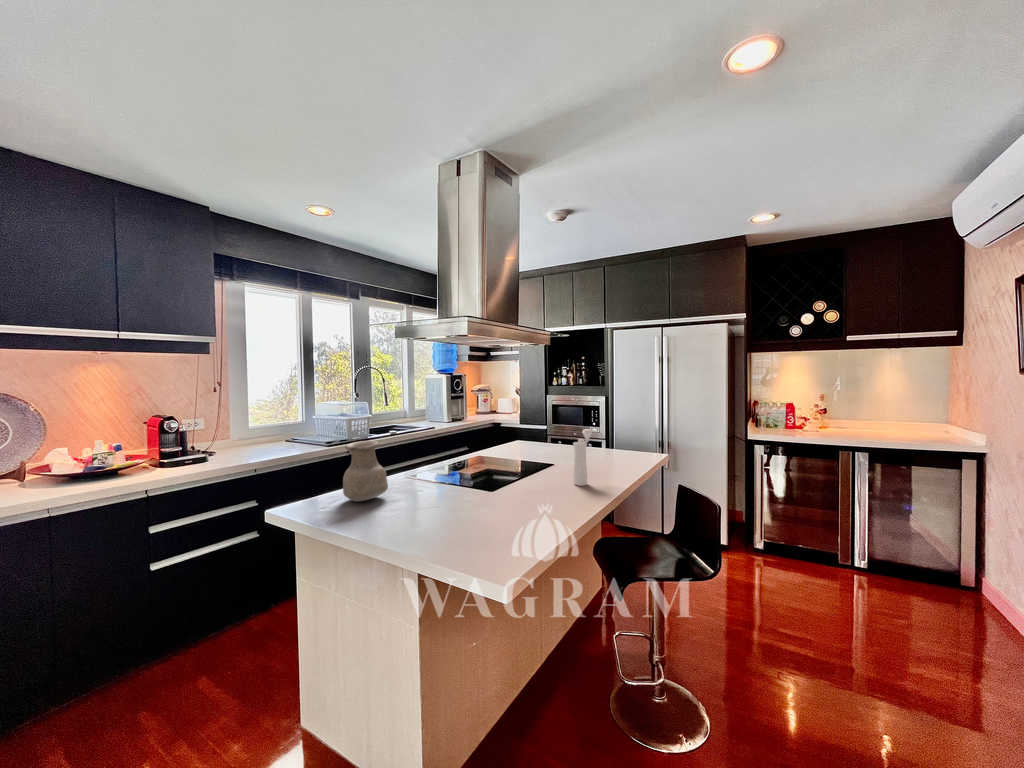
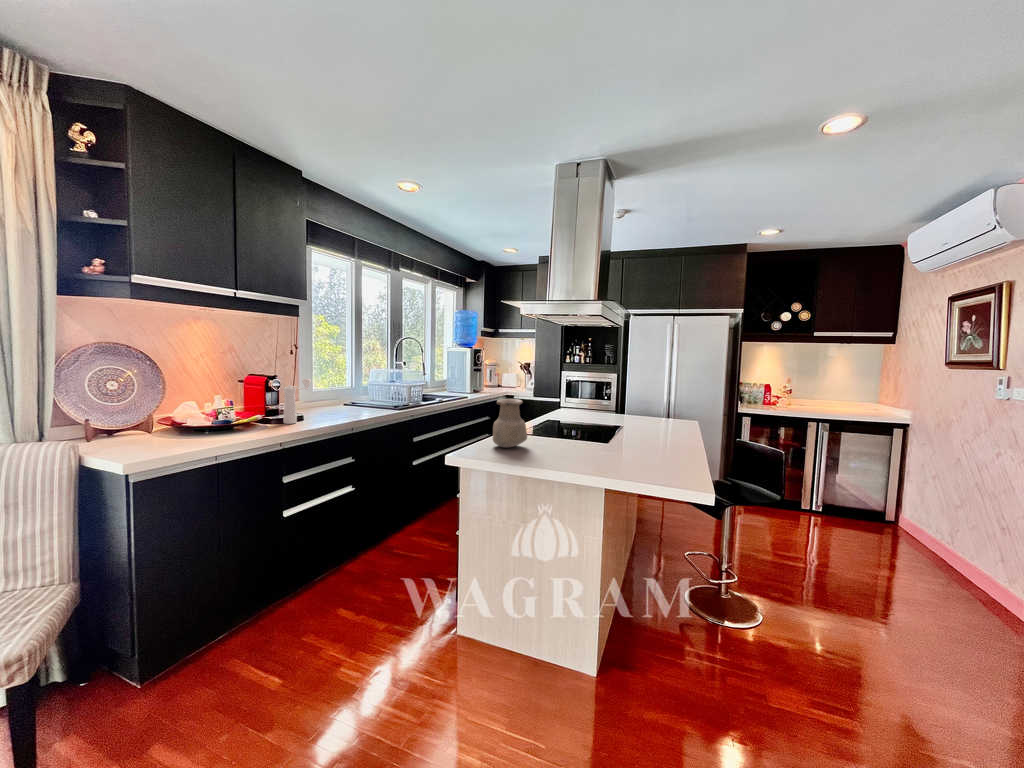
pepper mill: present [573,429,592,486] -> present [283,379,311,424]

